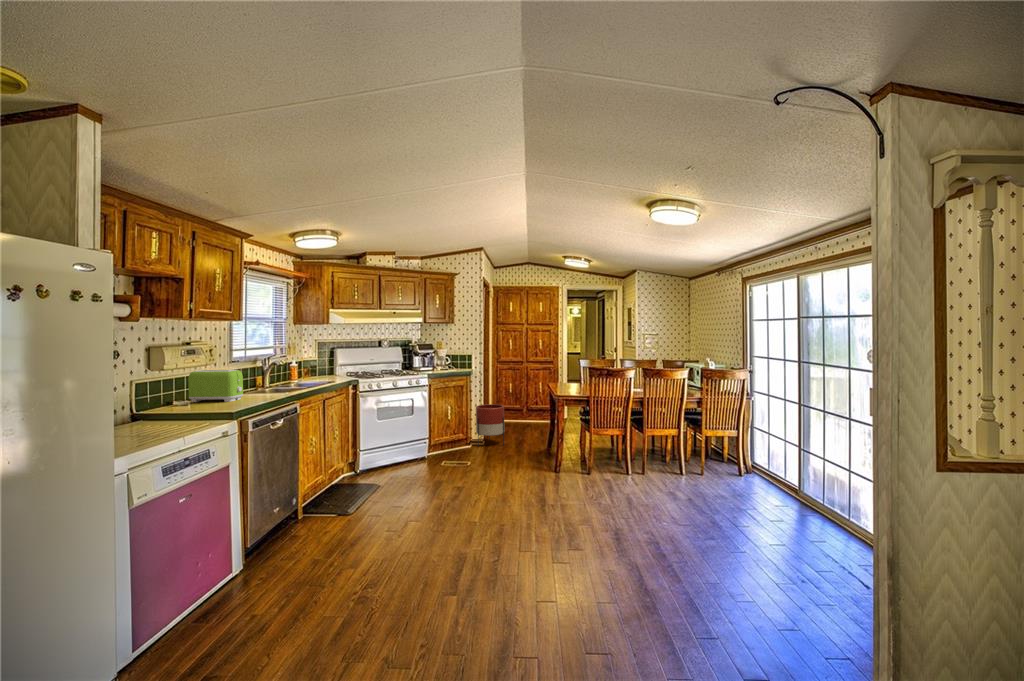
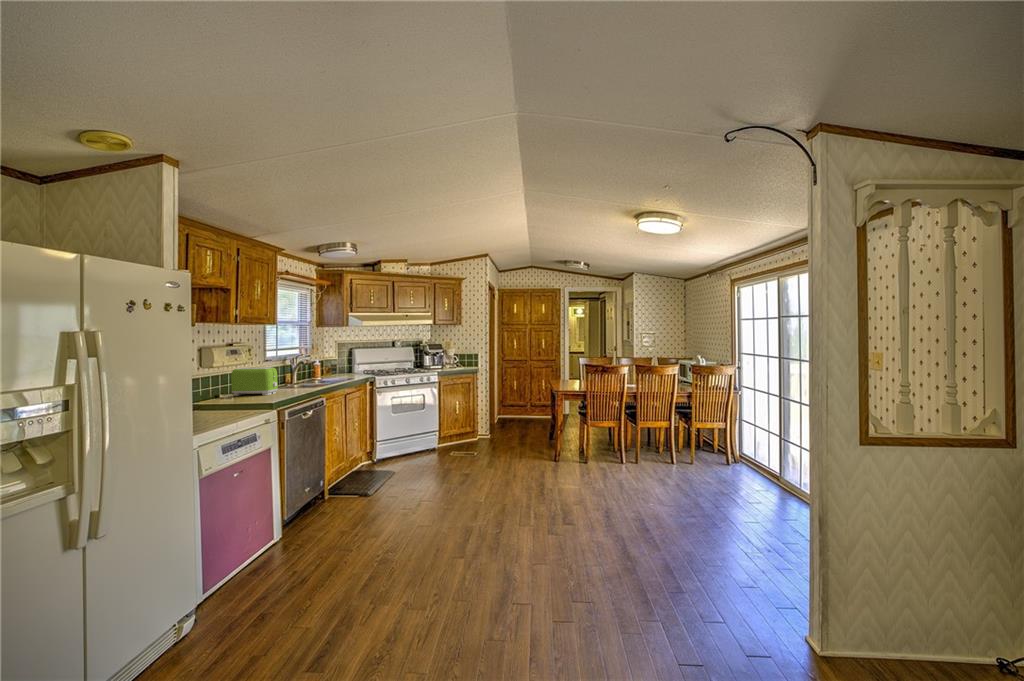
planter: present [476,404,505,446] -> none [483,401,510,440]

